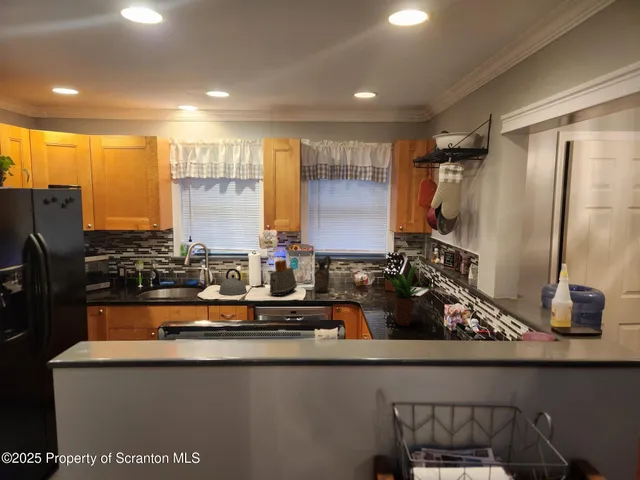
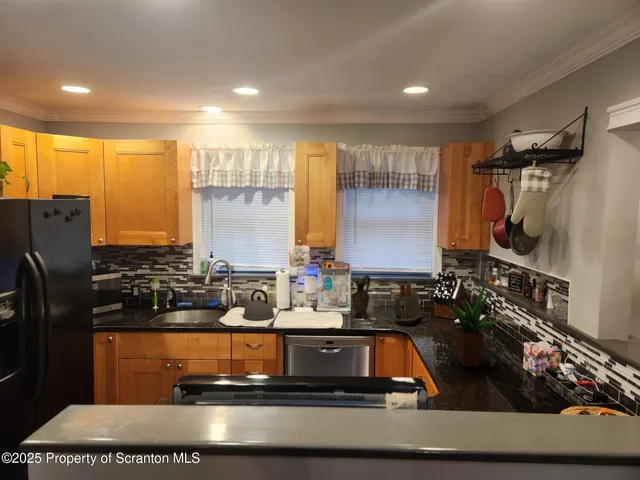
toaster: present [270,260,297,296] -> present [395,282,421,325]

